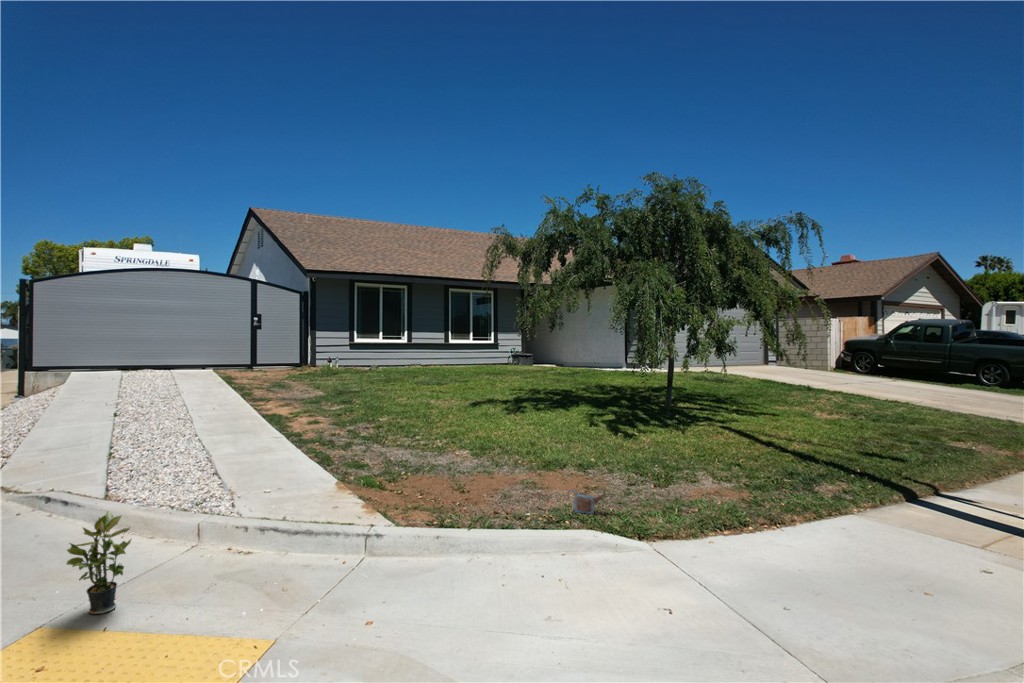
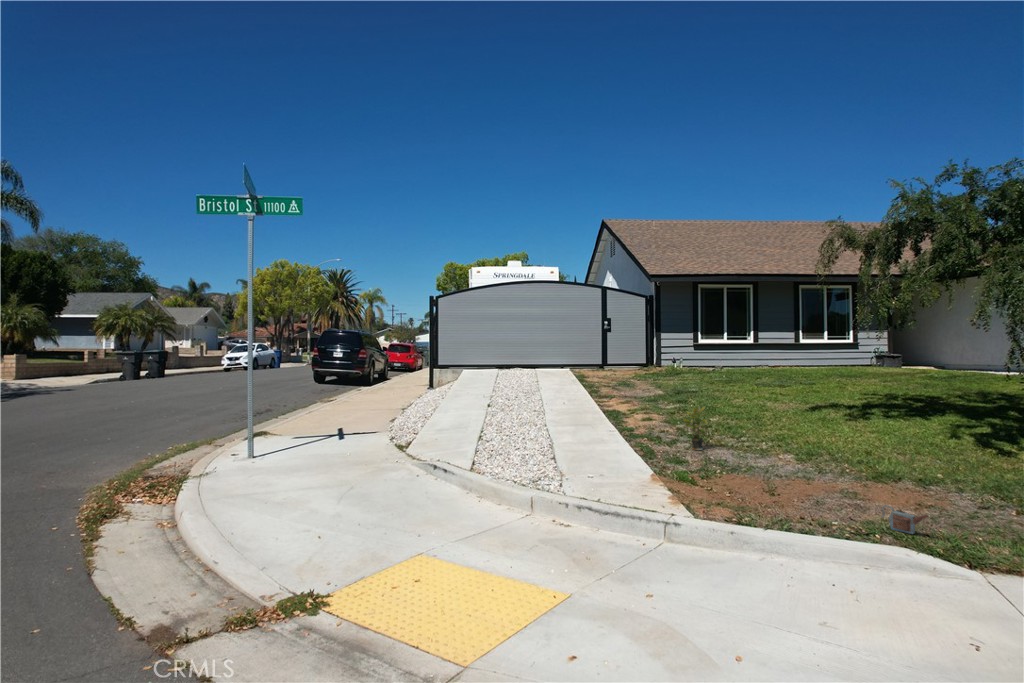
potted plant: present [66,511,131,614] -> present [684,407,708,450]

